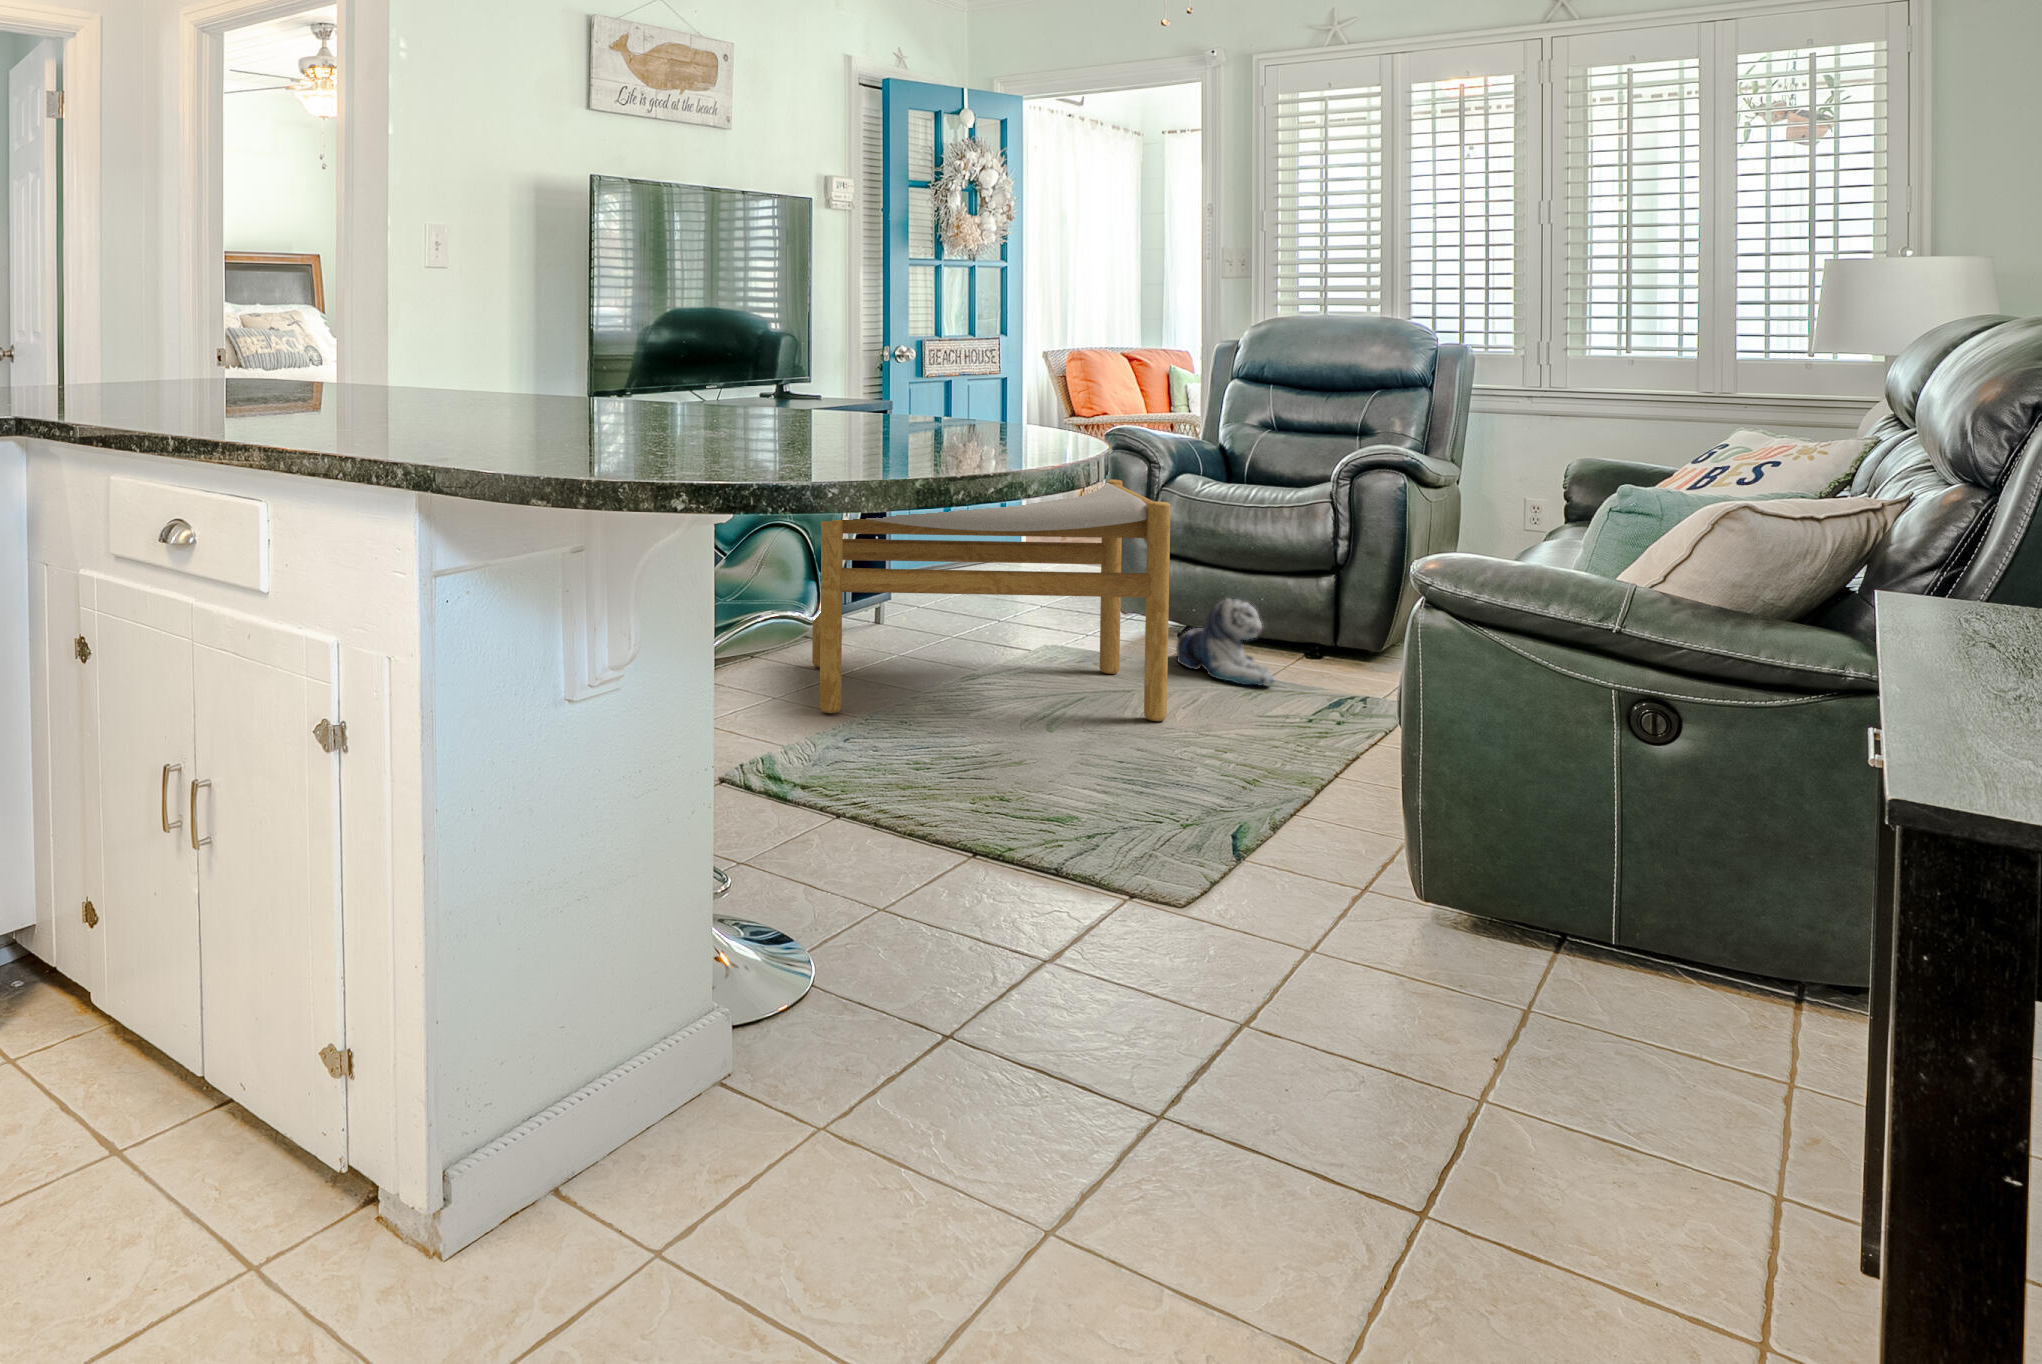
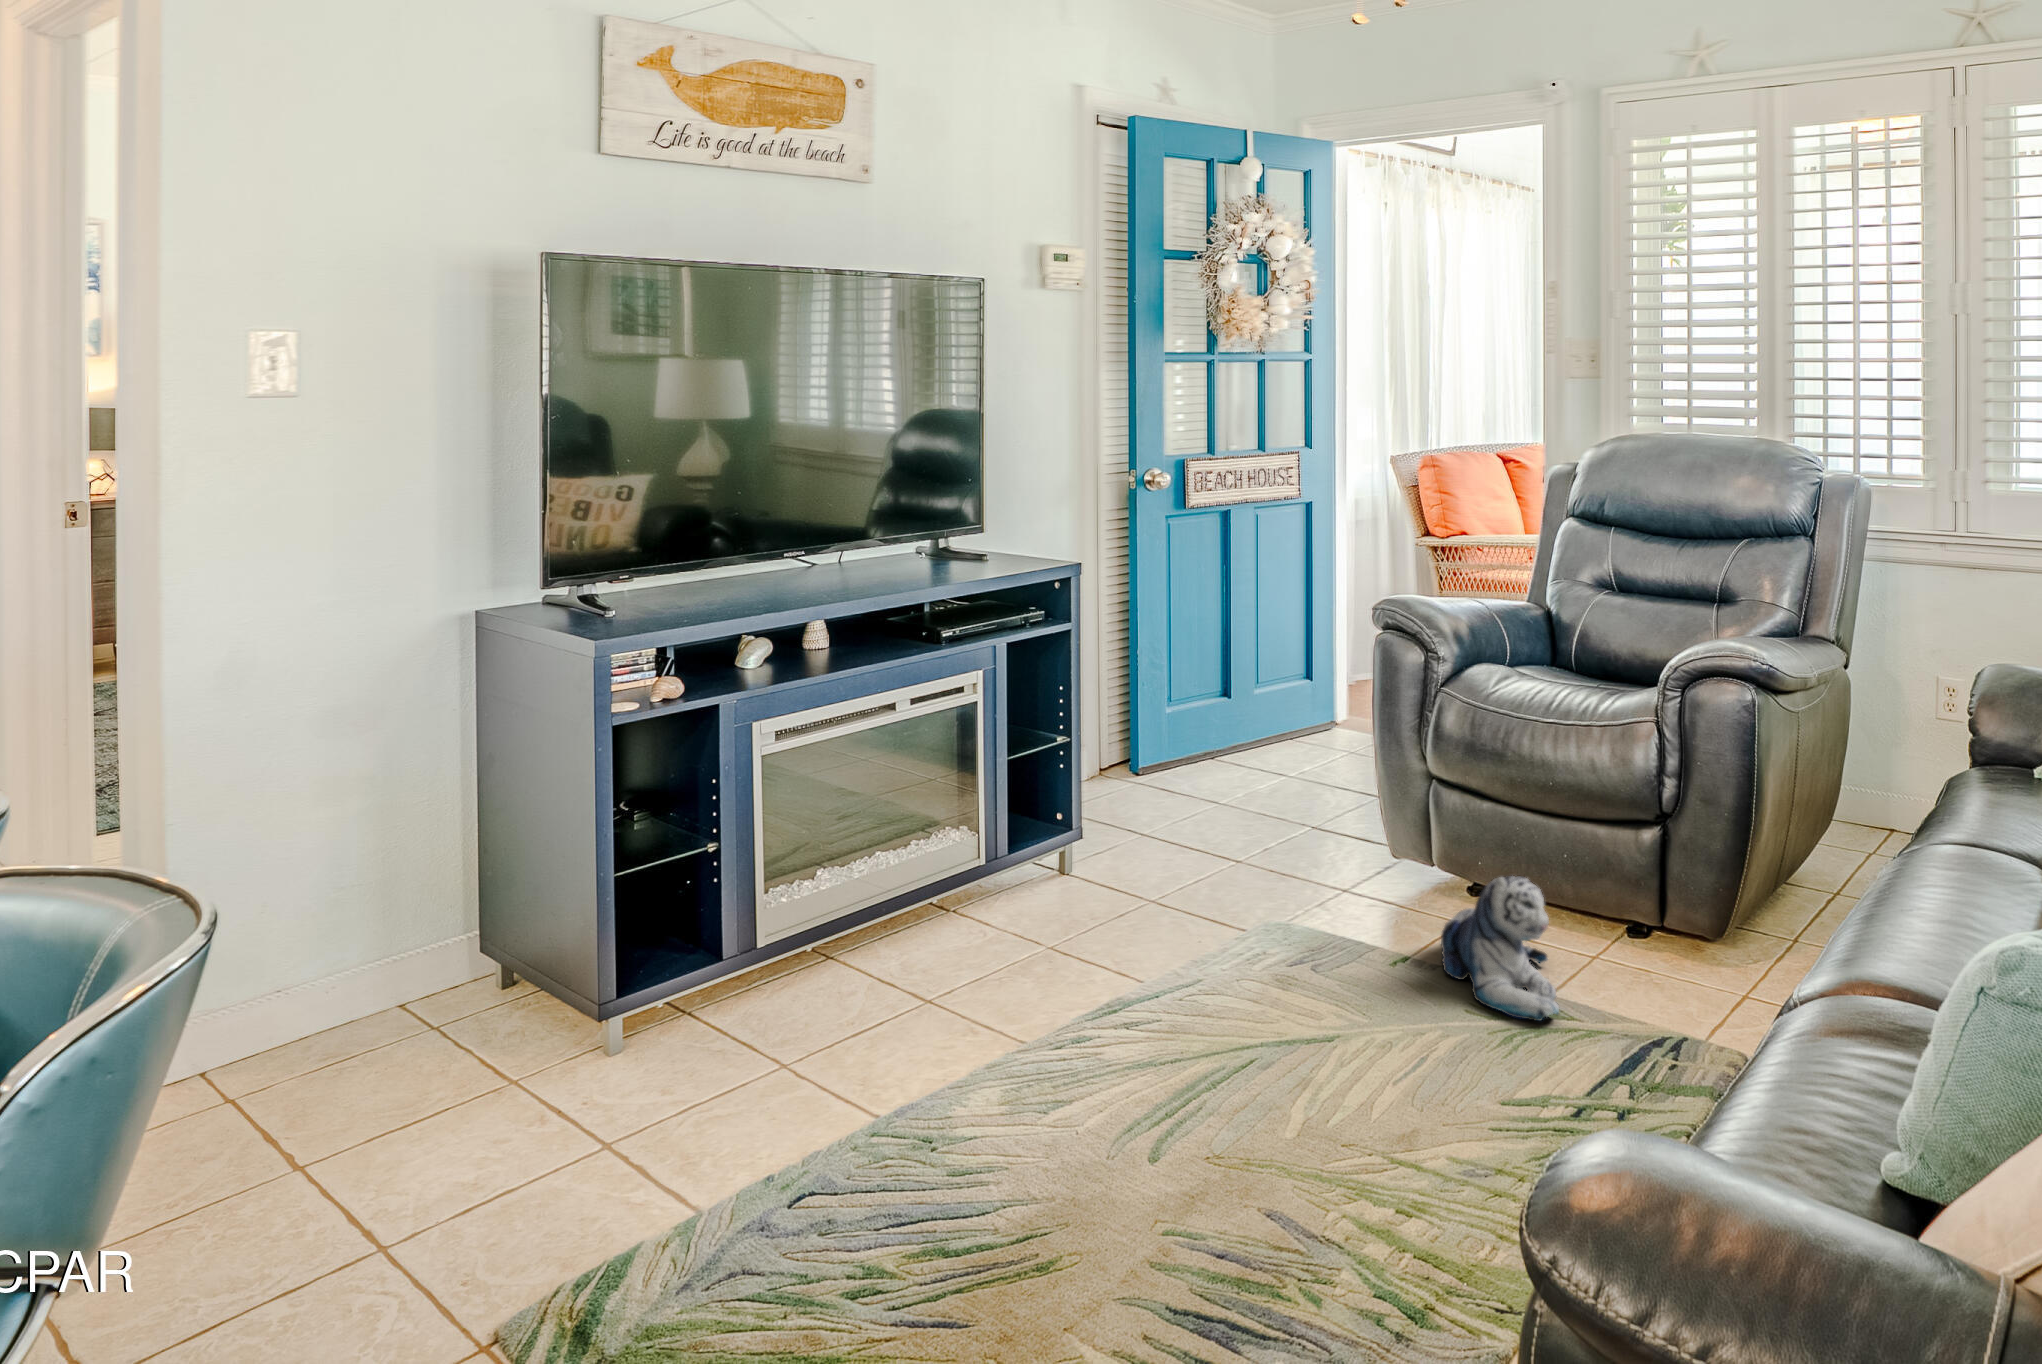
footstool: present [812,479,1170,721] -> none [807,702,1361,1131]

